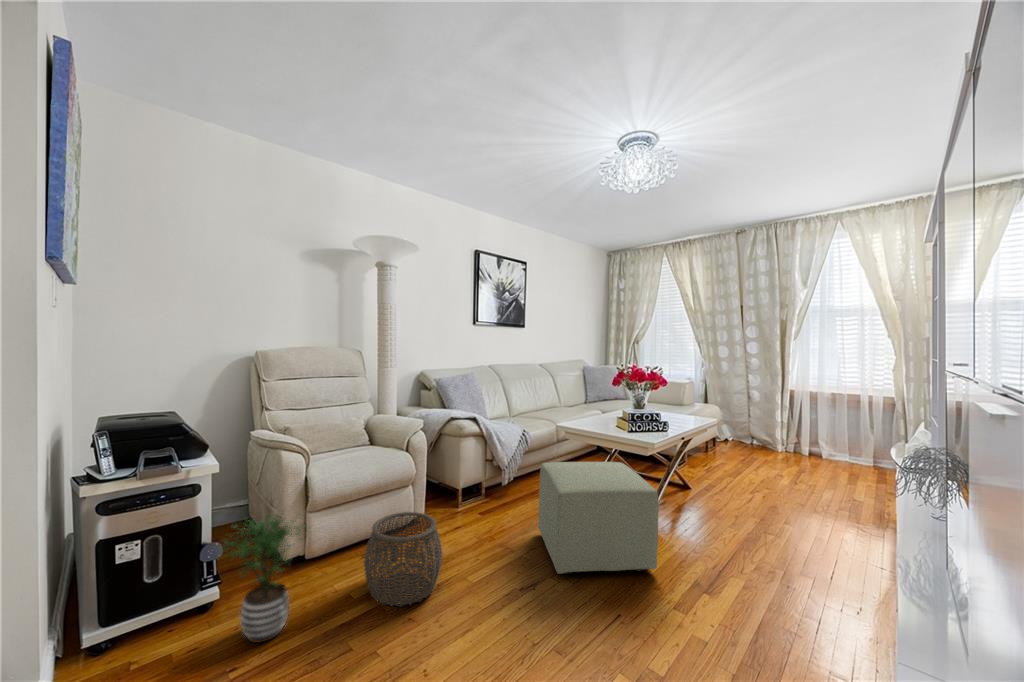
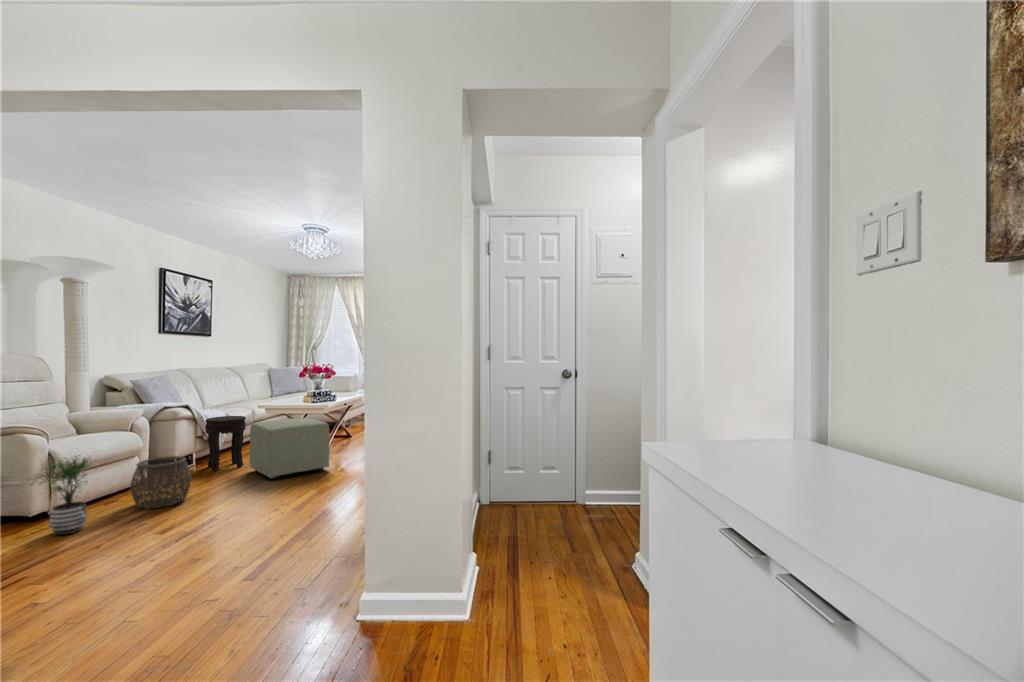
side table: none [491,438,540,518] -> present [205,416,246,471]

